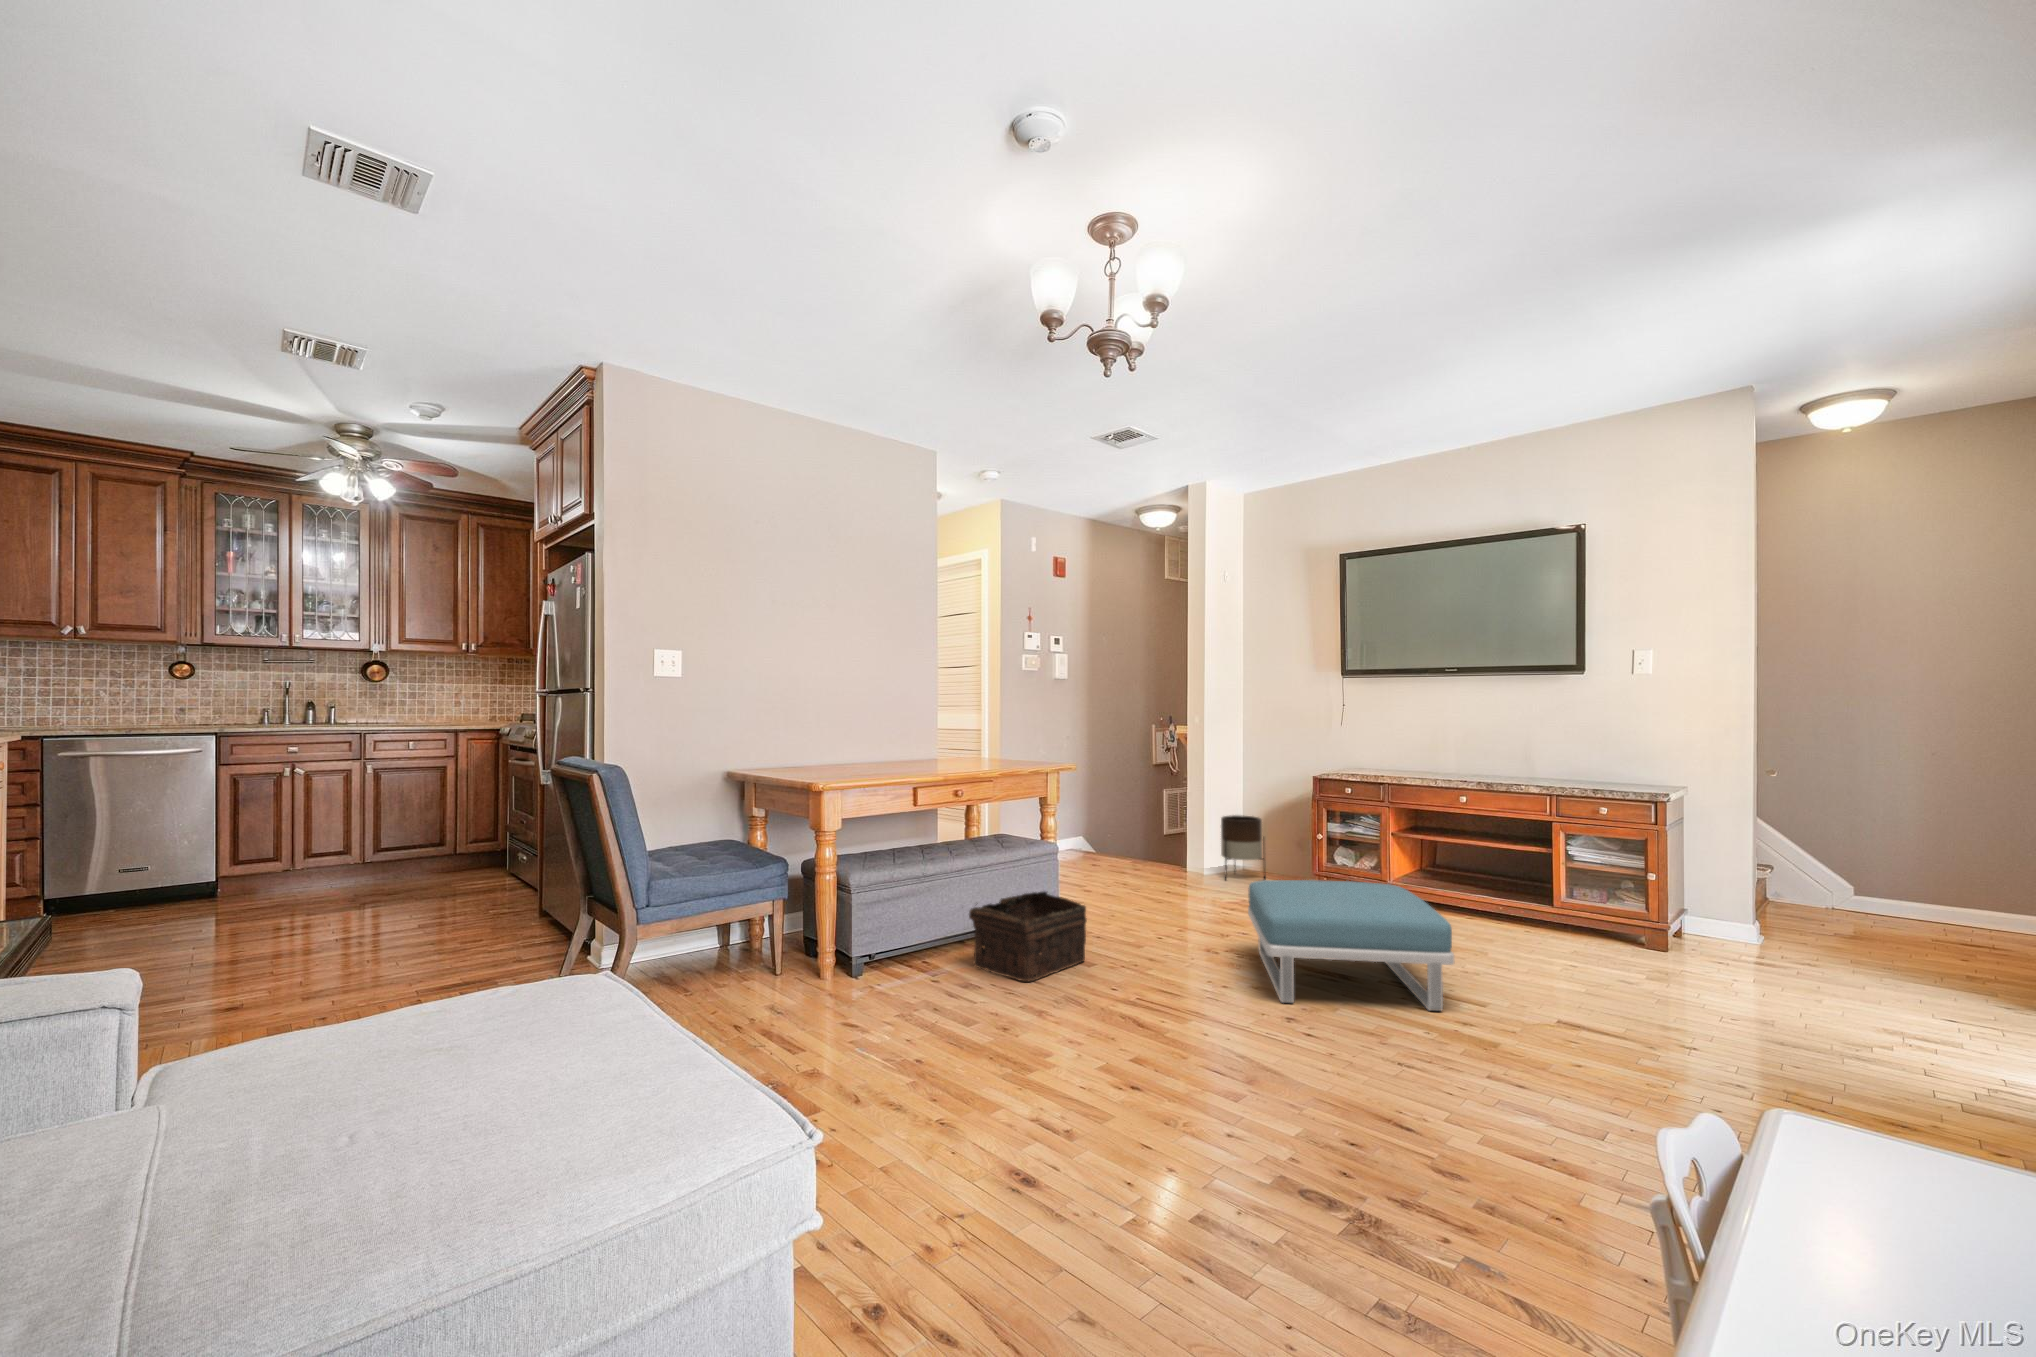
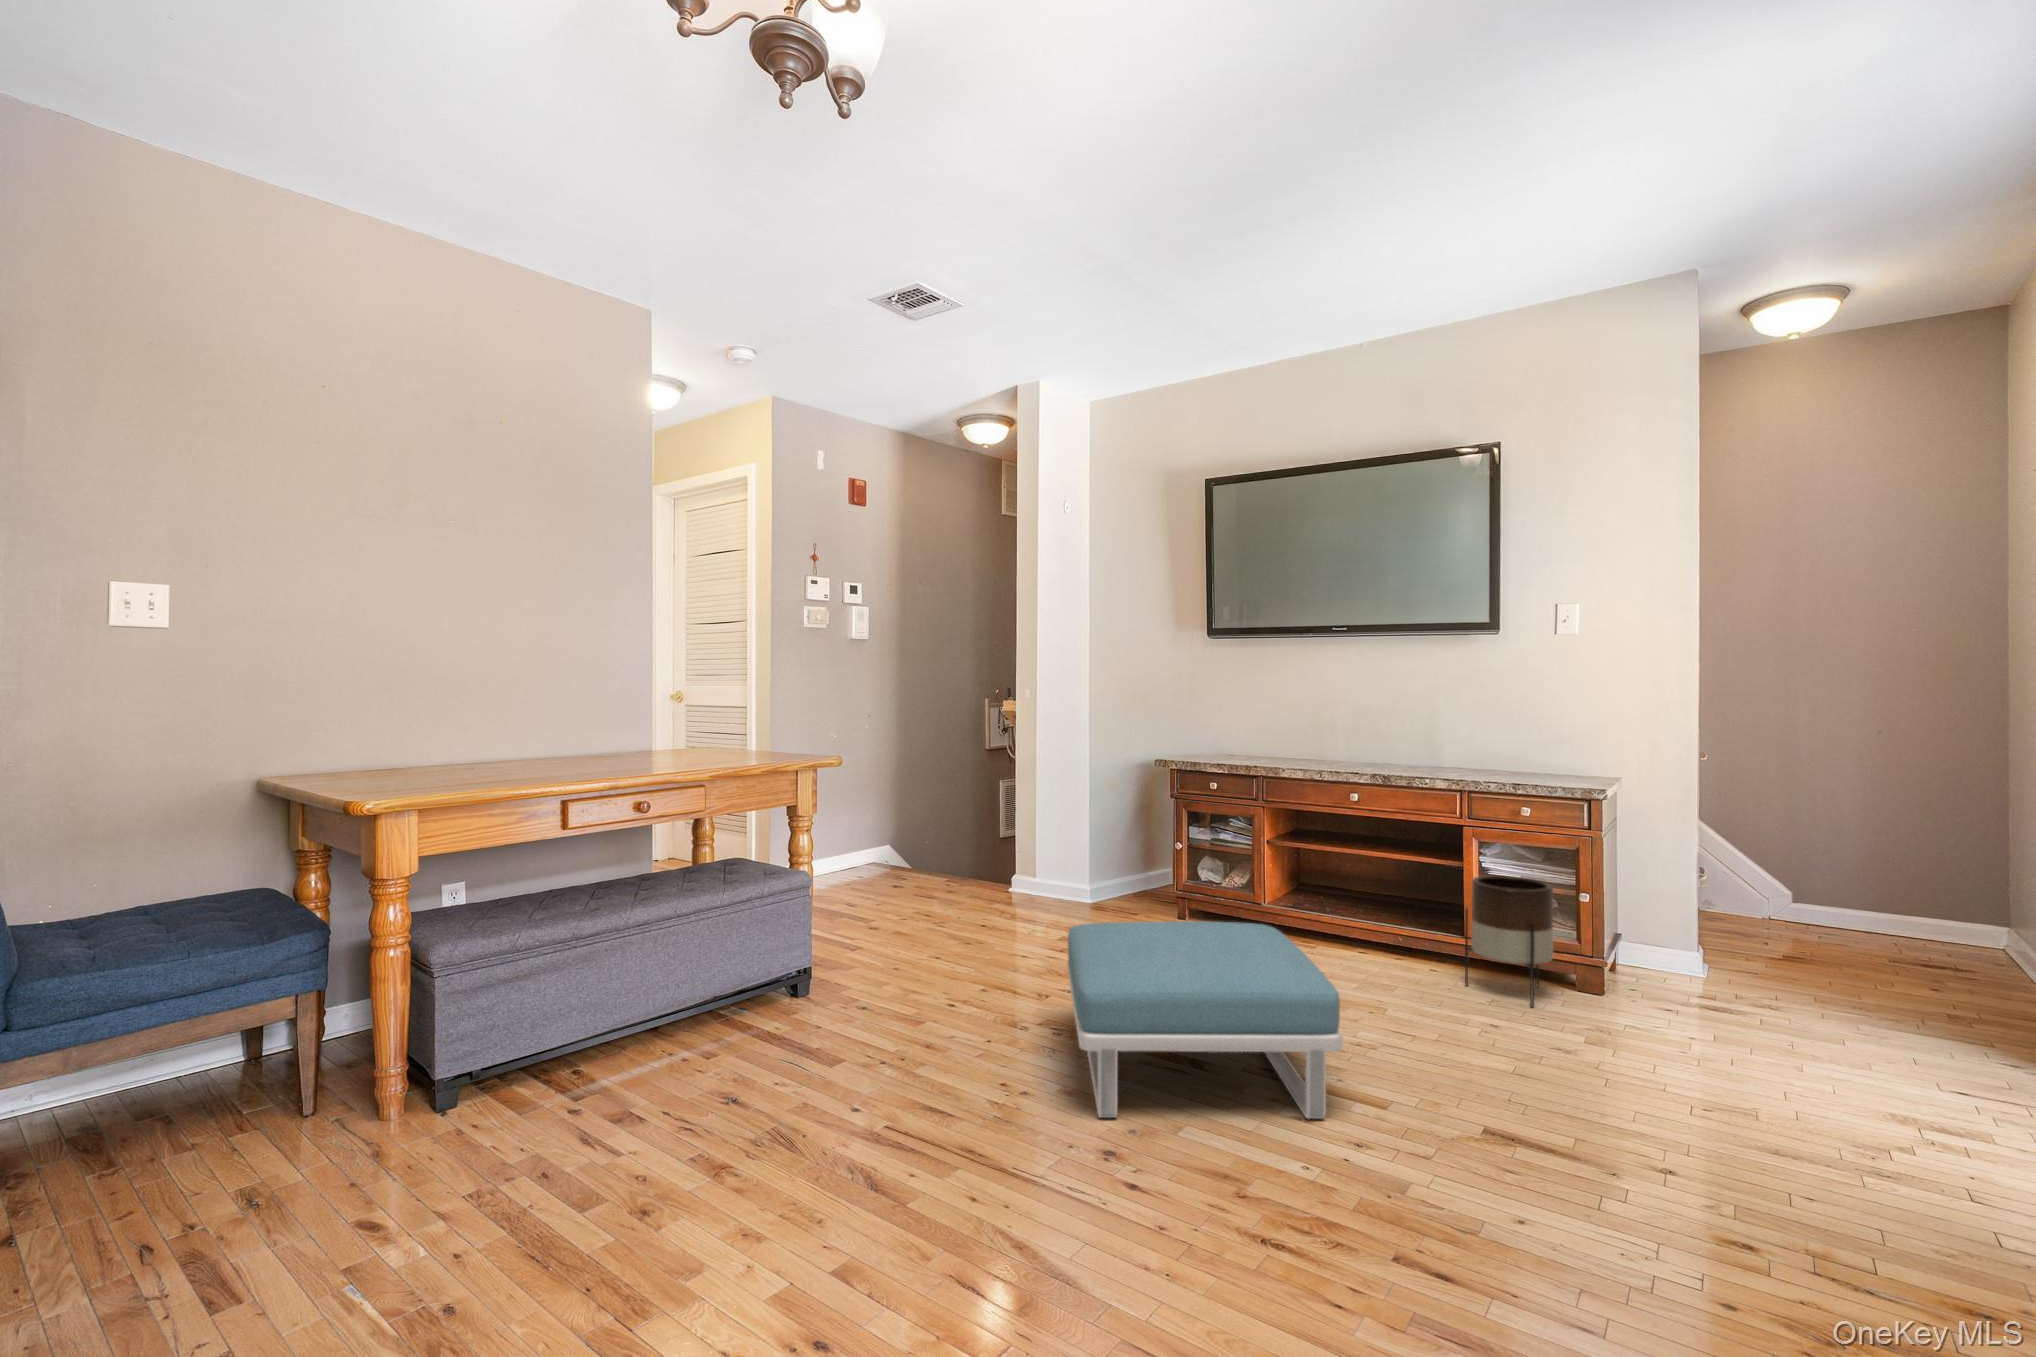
planter: present [1221,815,1266,880] -> present [1465,875,1553,1007]
basket: present [969,892,1087,981] -> none [635,953,830,1102]

